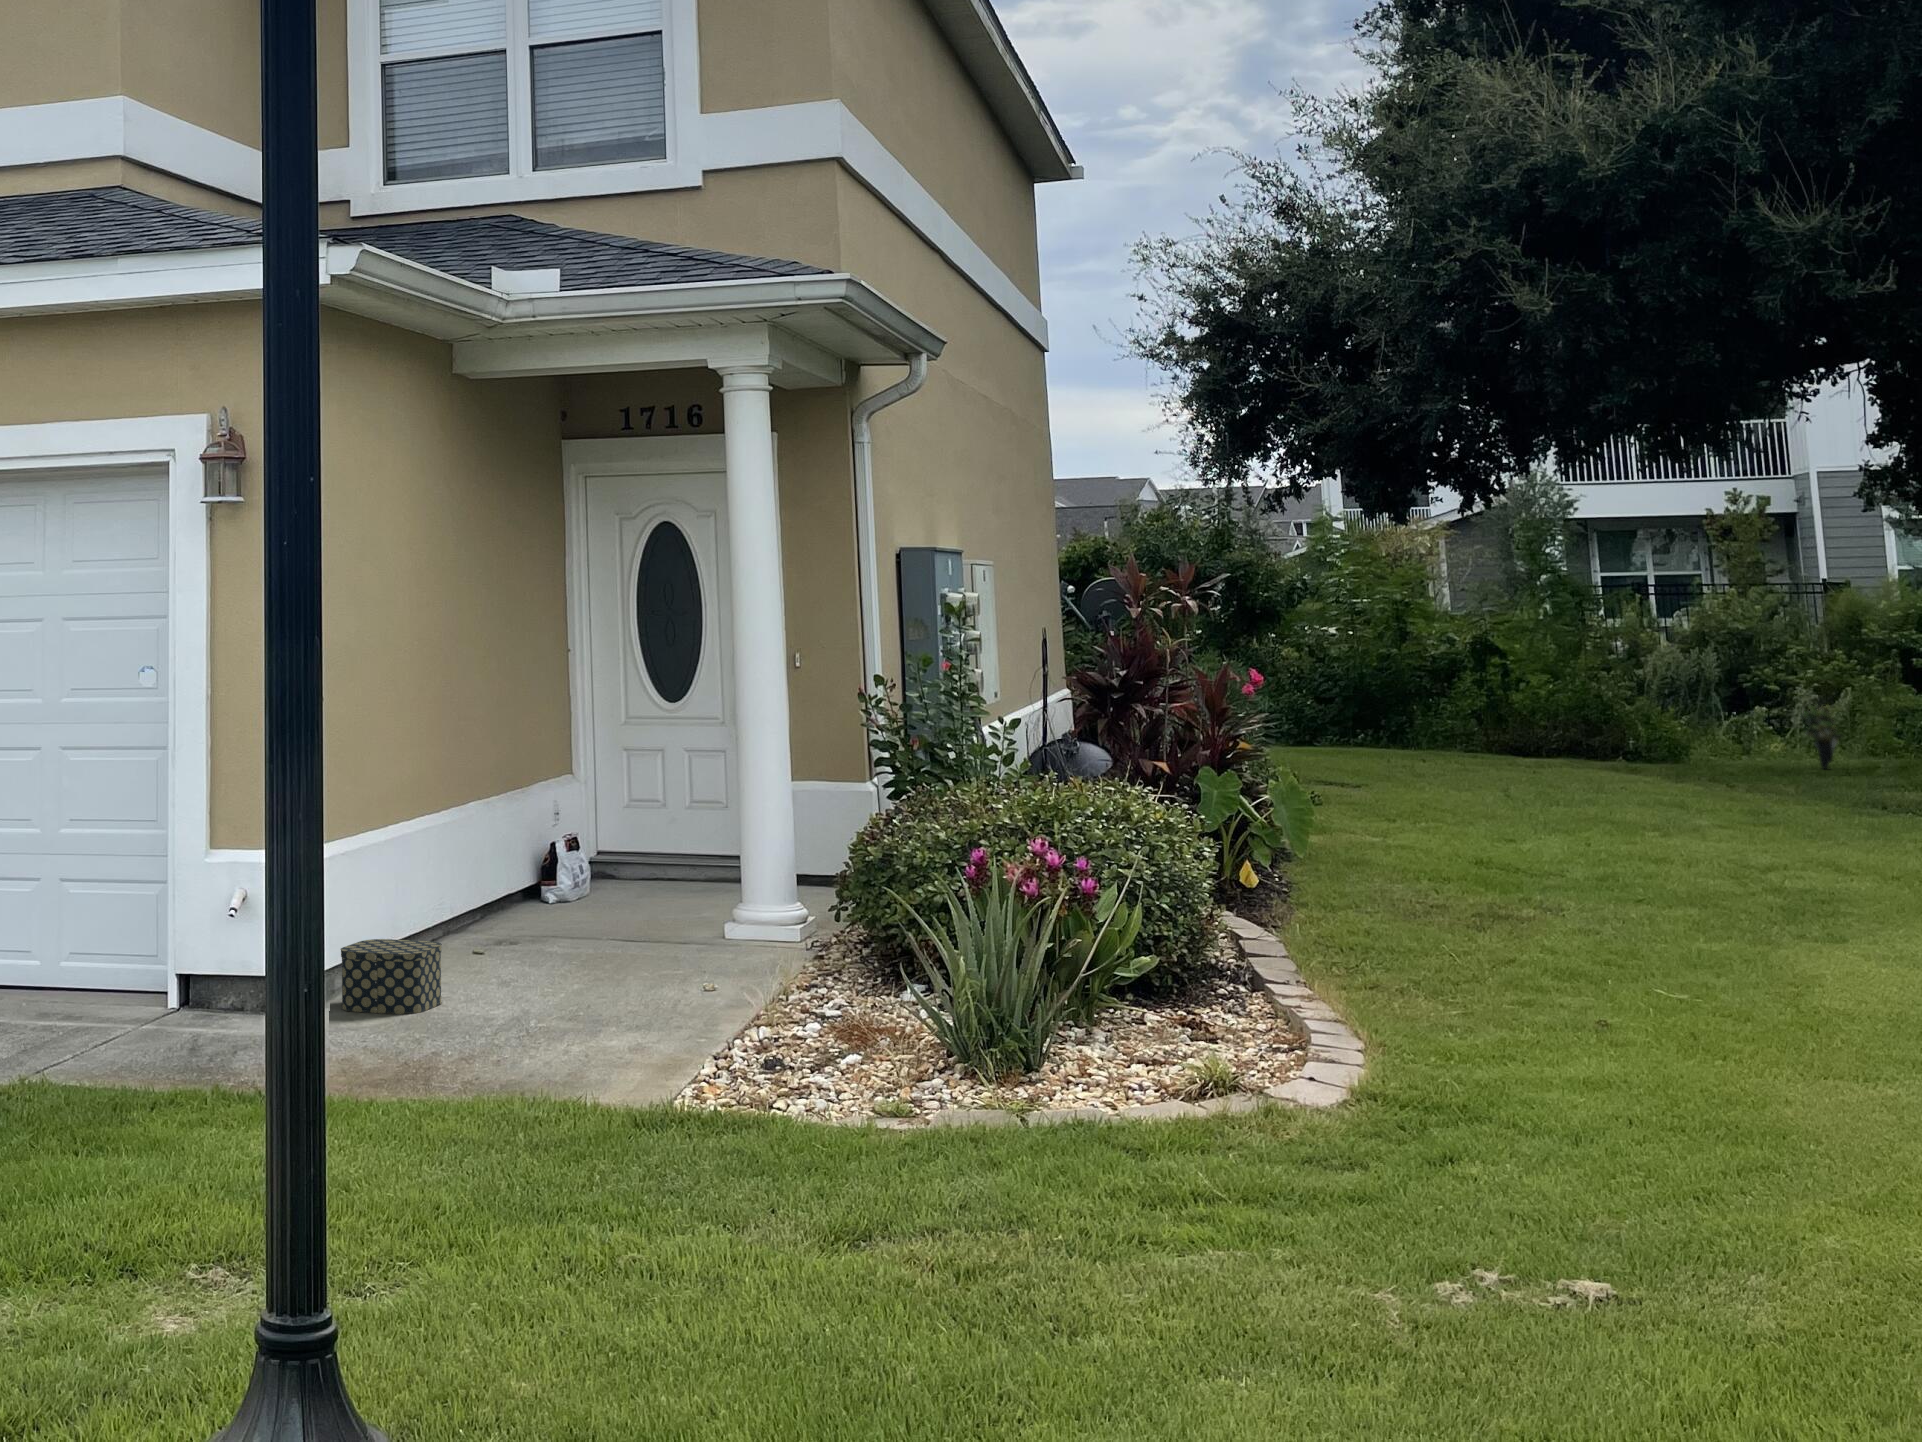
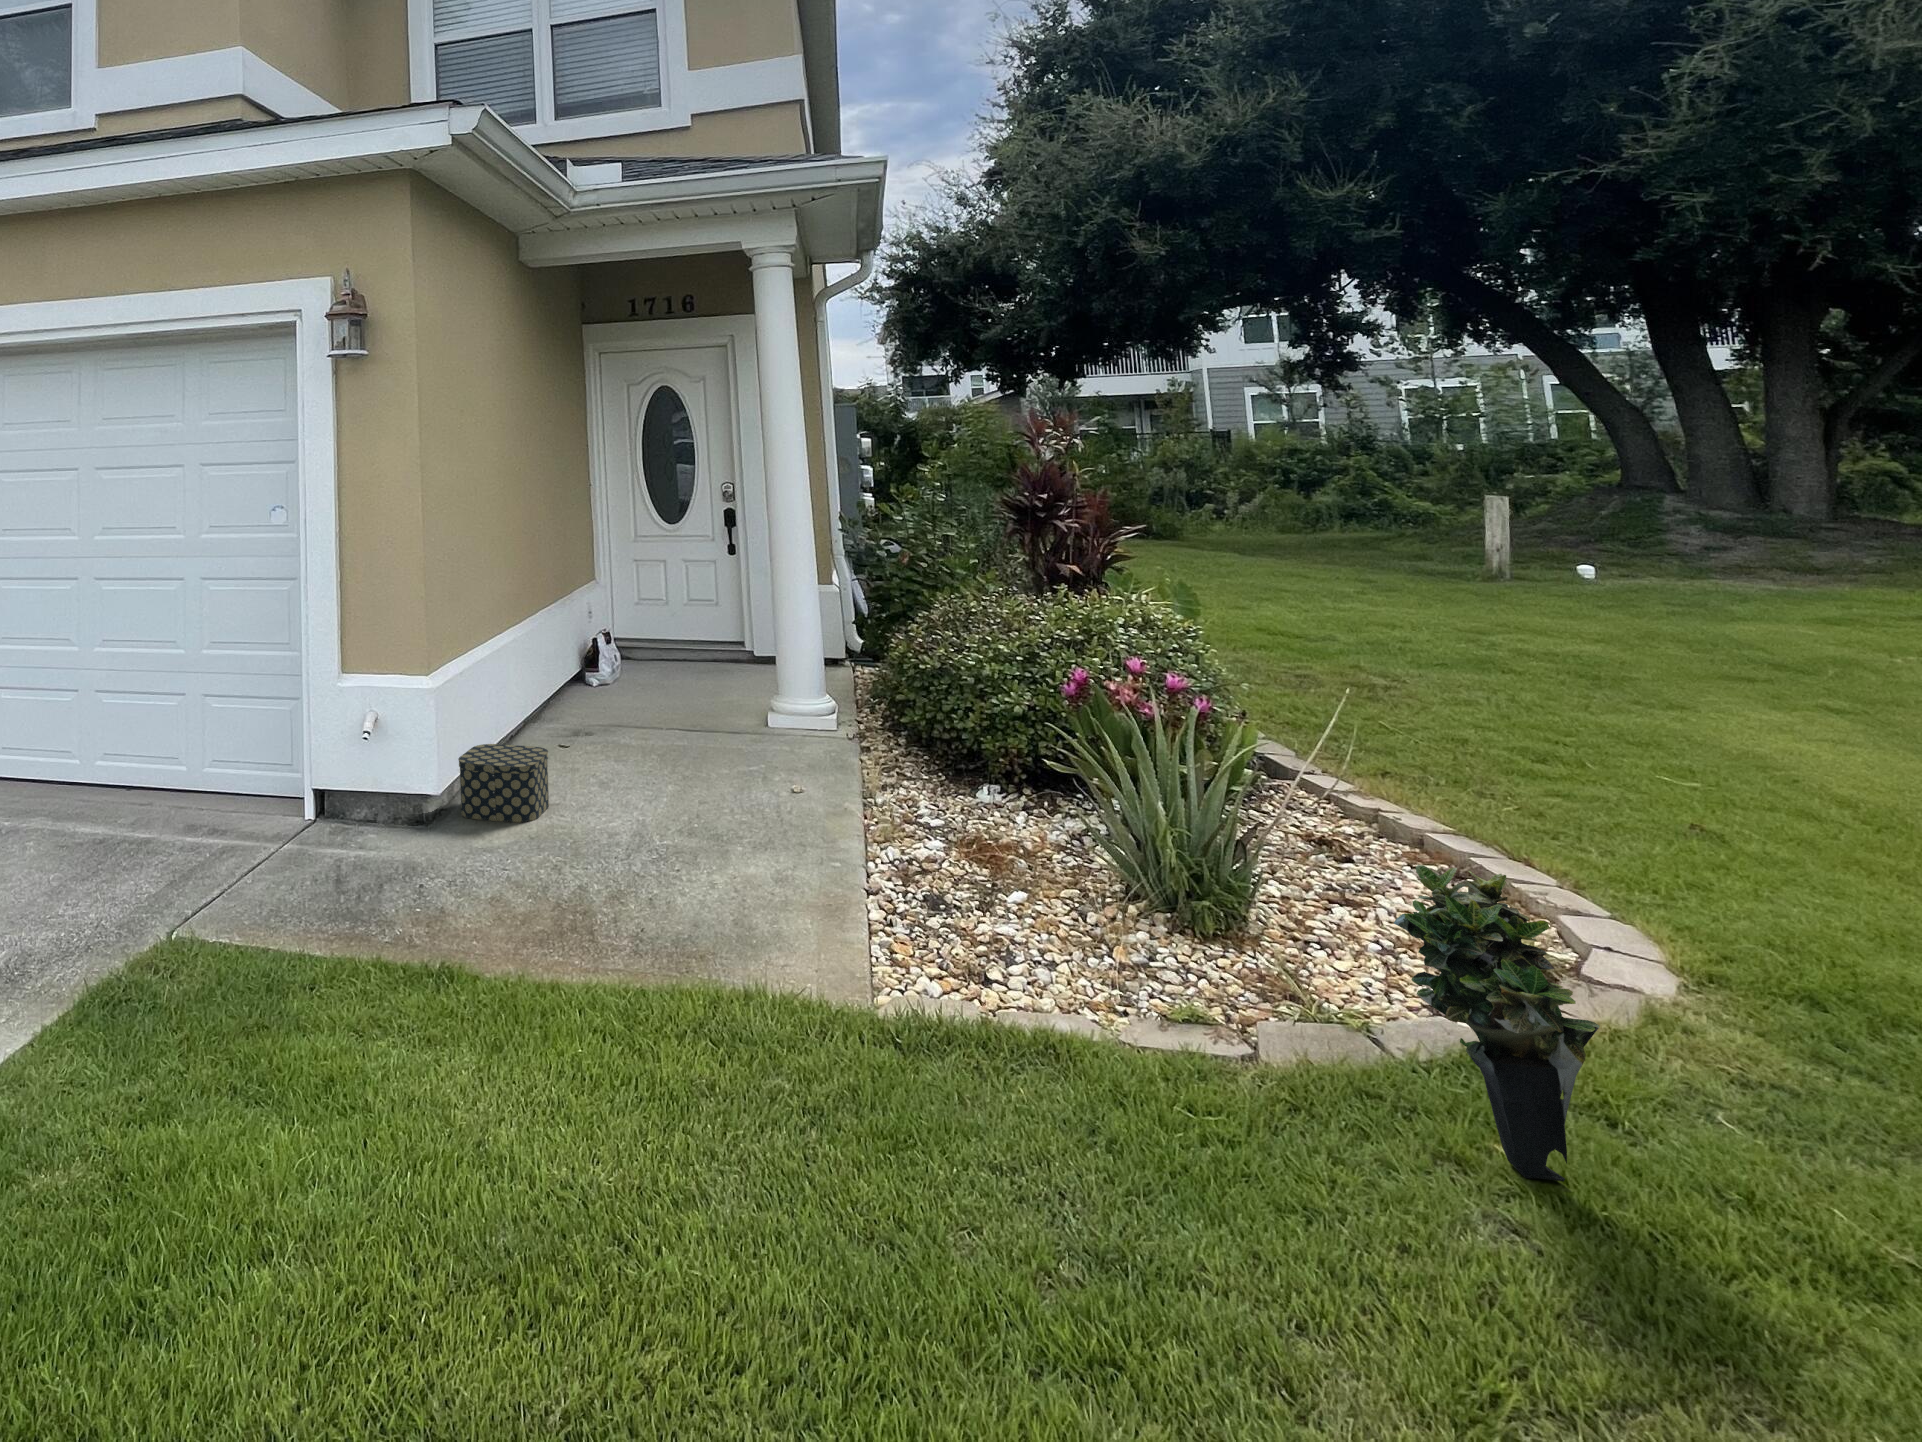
potted plant: present [1801,705,1842,769] -> present [1394,865,1600,1181]

